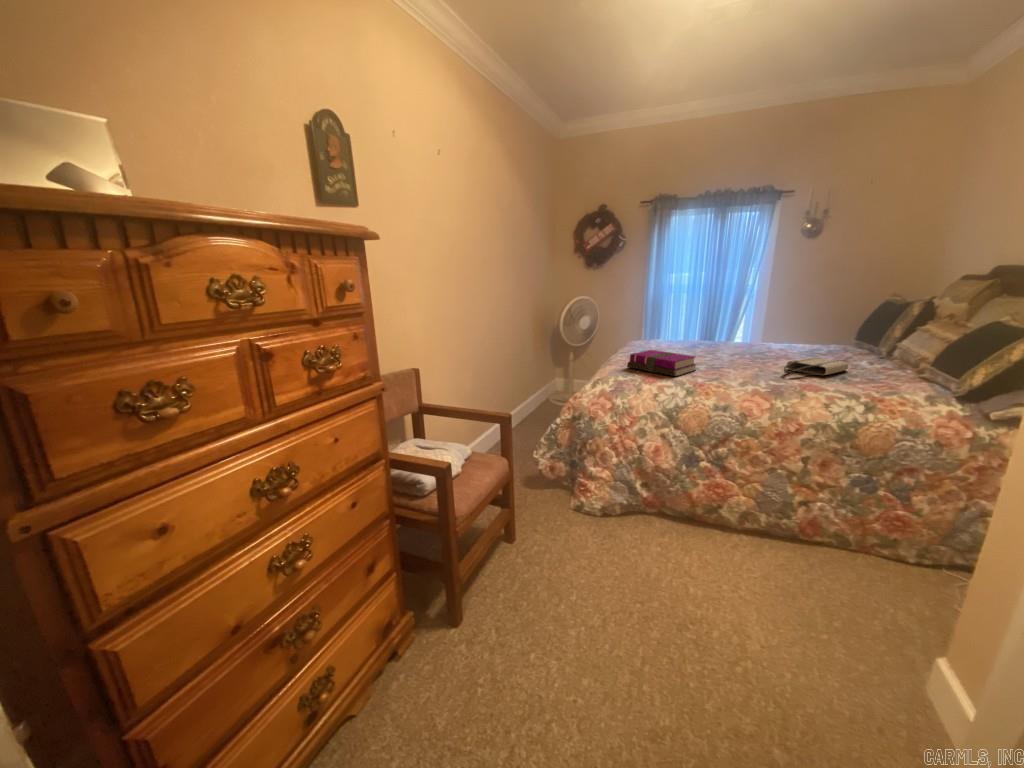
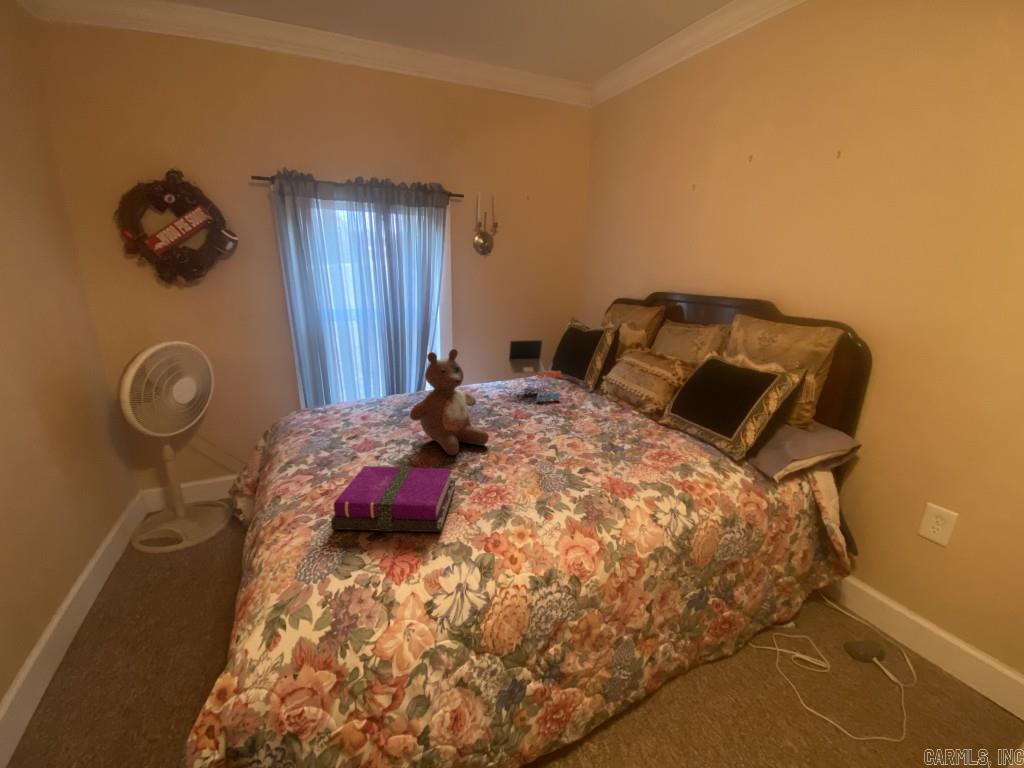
stuffed bear: none [688,299,739,362] -> present [410,349,489,455]
laptop: none [792,309,836,357] -> present [509,340,563,401]
tote bag: present [784,358,848,375] -> none [552,413,604,459]

